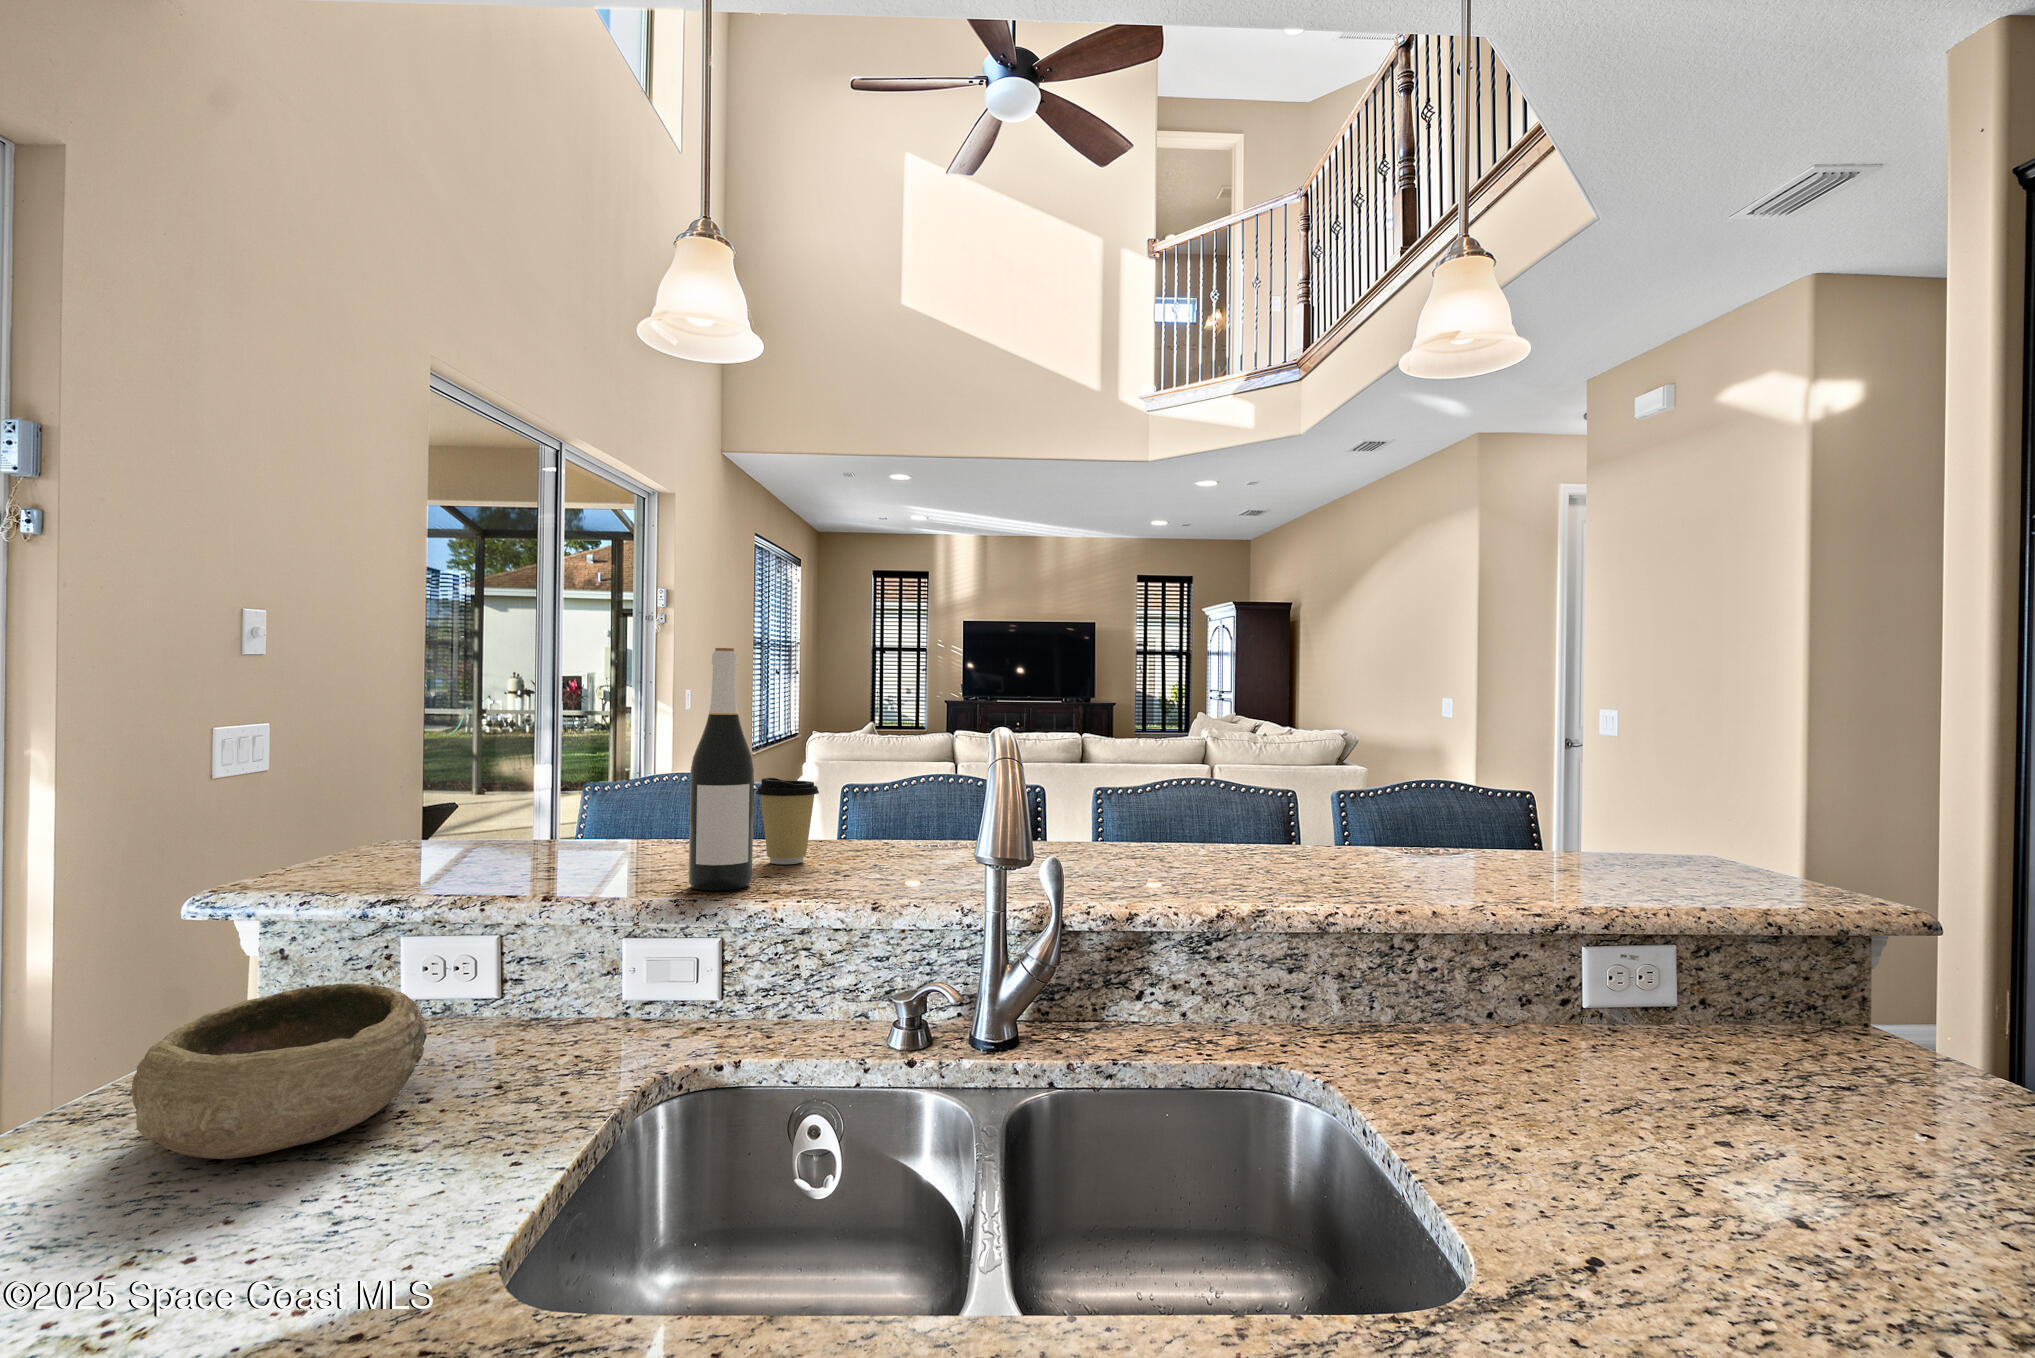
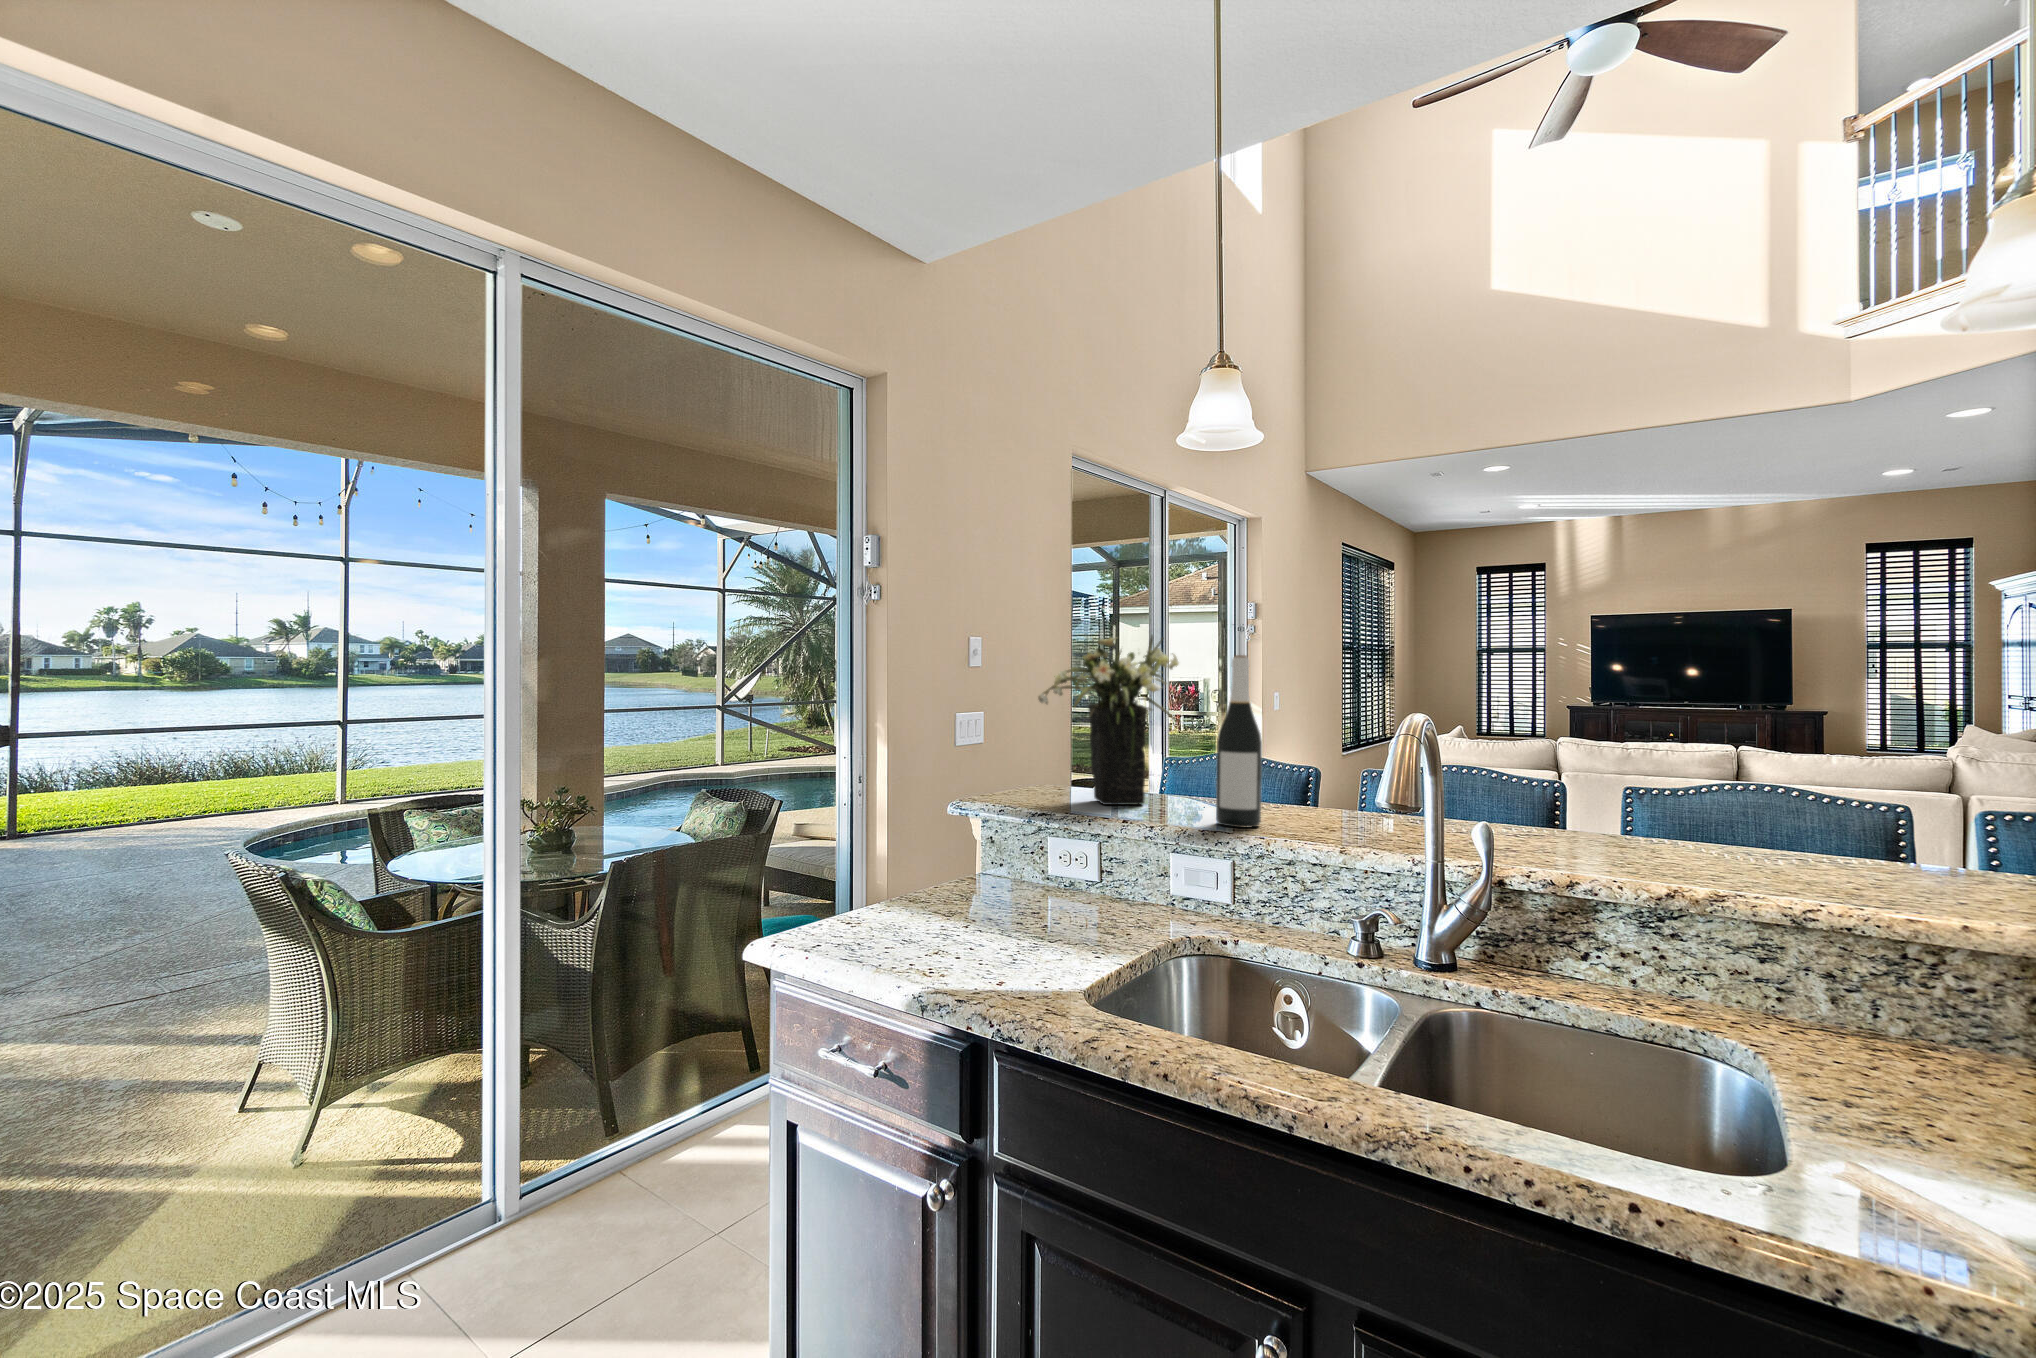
flower arrangement: none [380,614,621,876] -> present [1038,635,1179,805]
coffee cup: present [756,778,819,864] -> none [1273,751,1322,817]
bowl: present [132,983,427,1159] -> none [915,853,1050,935]

